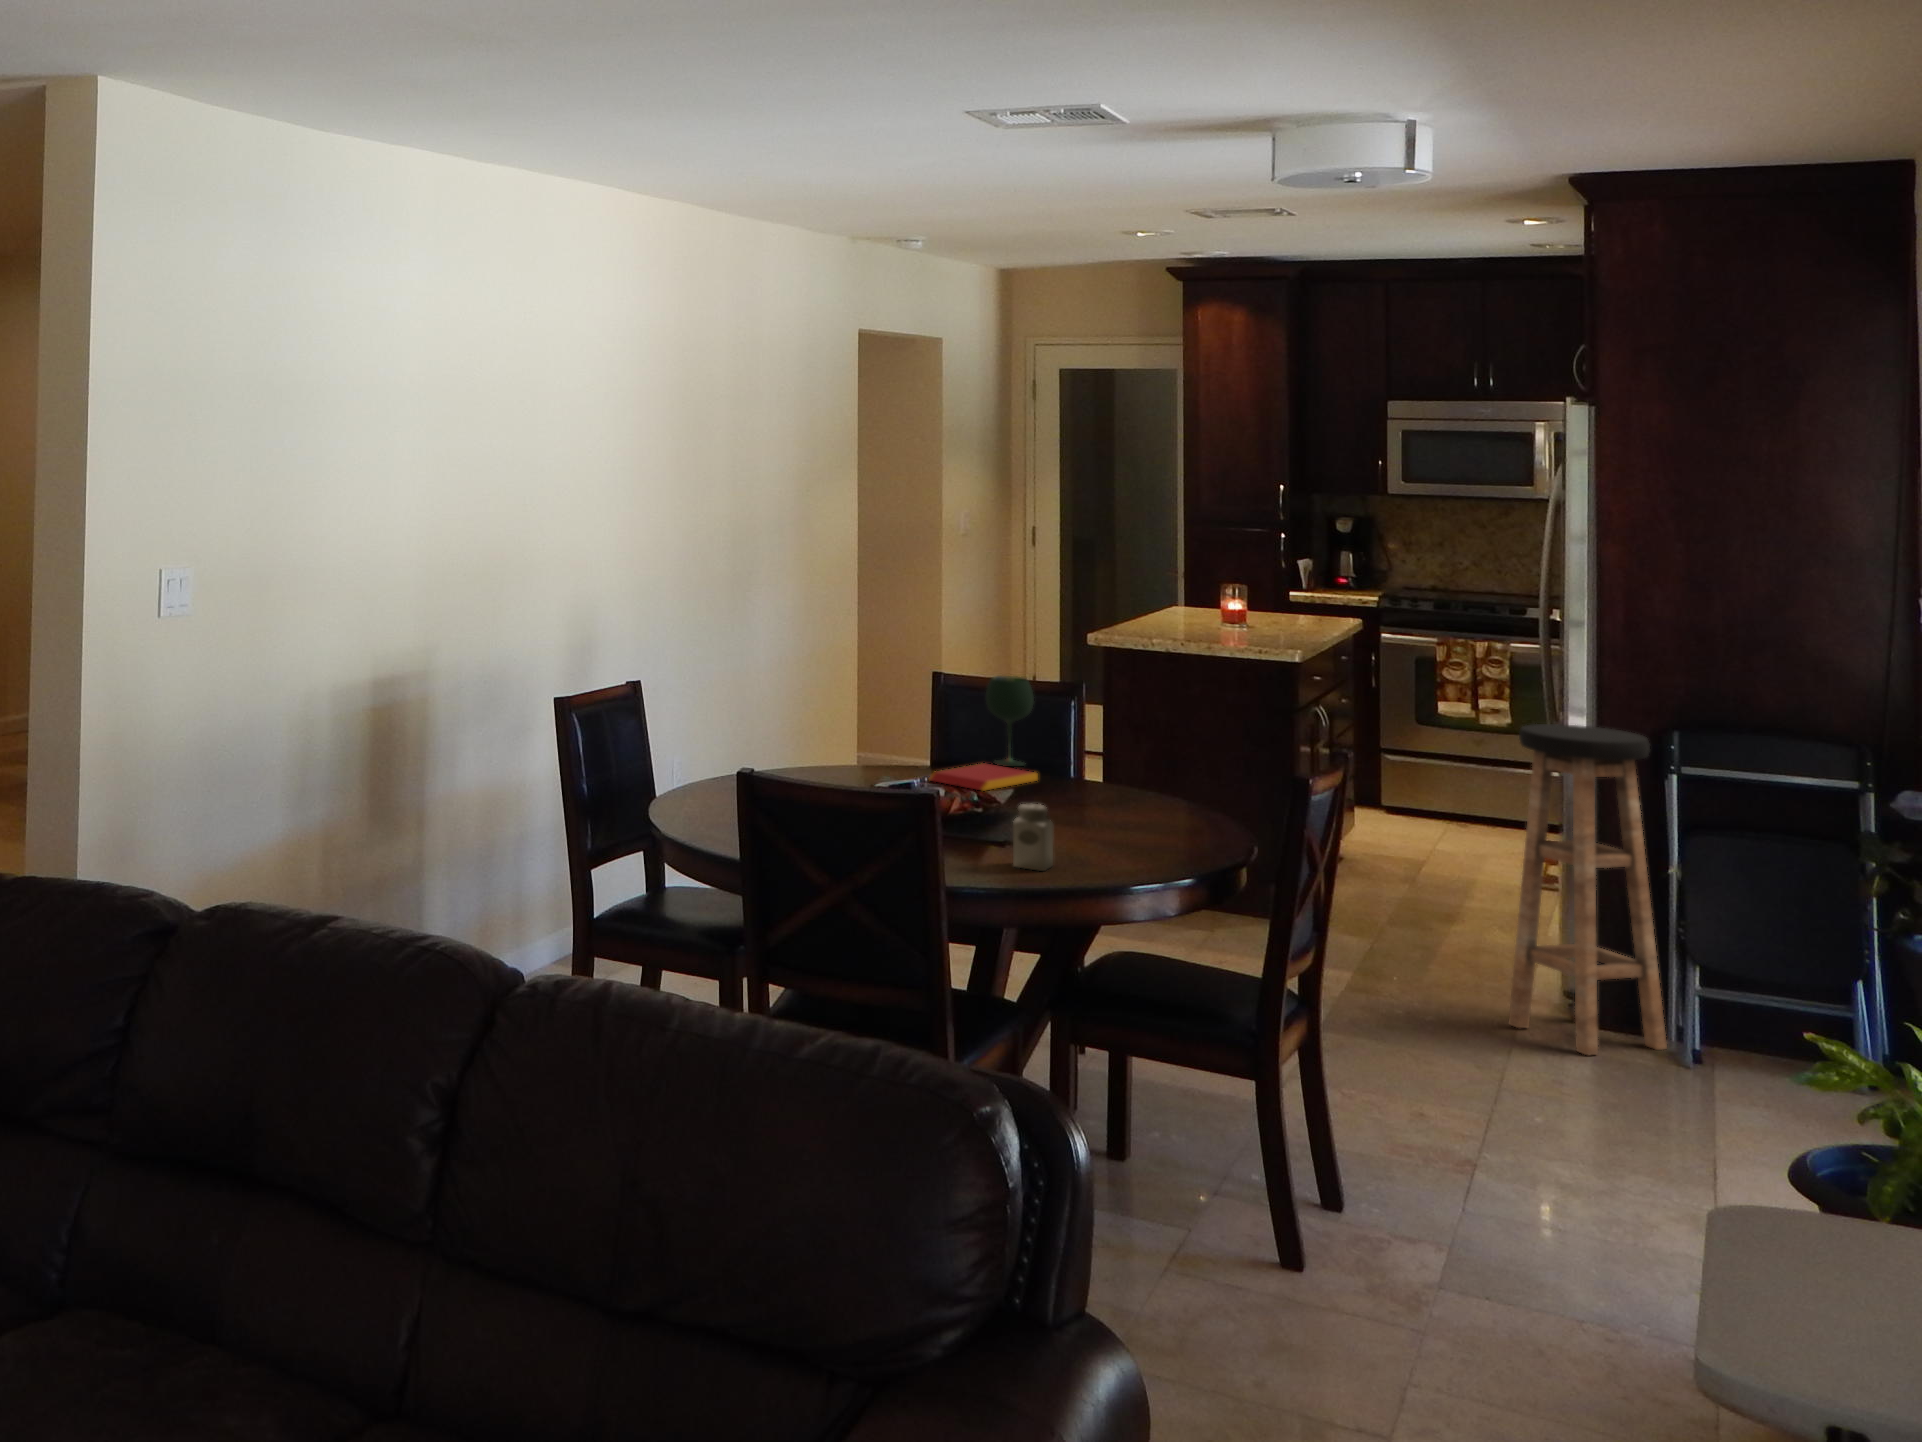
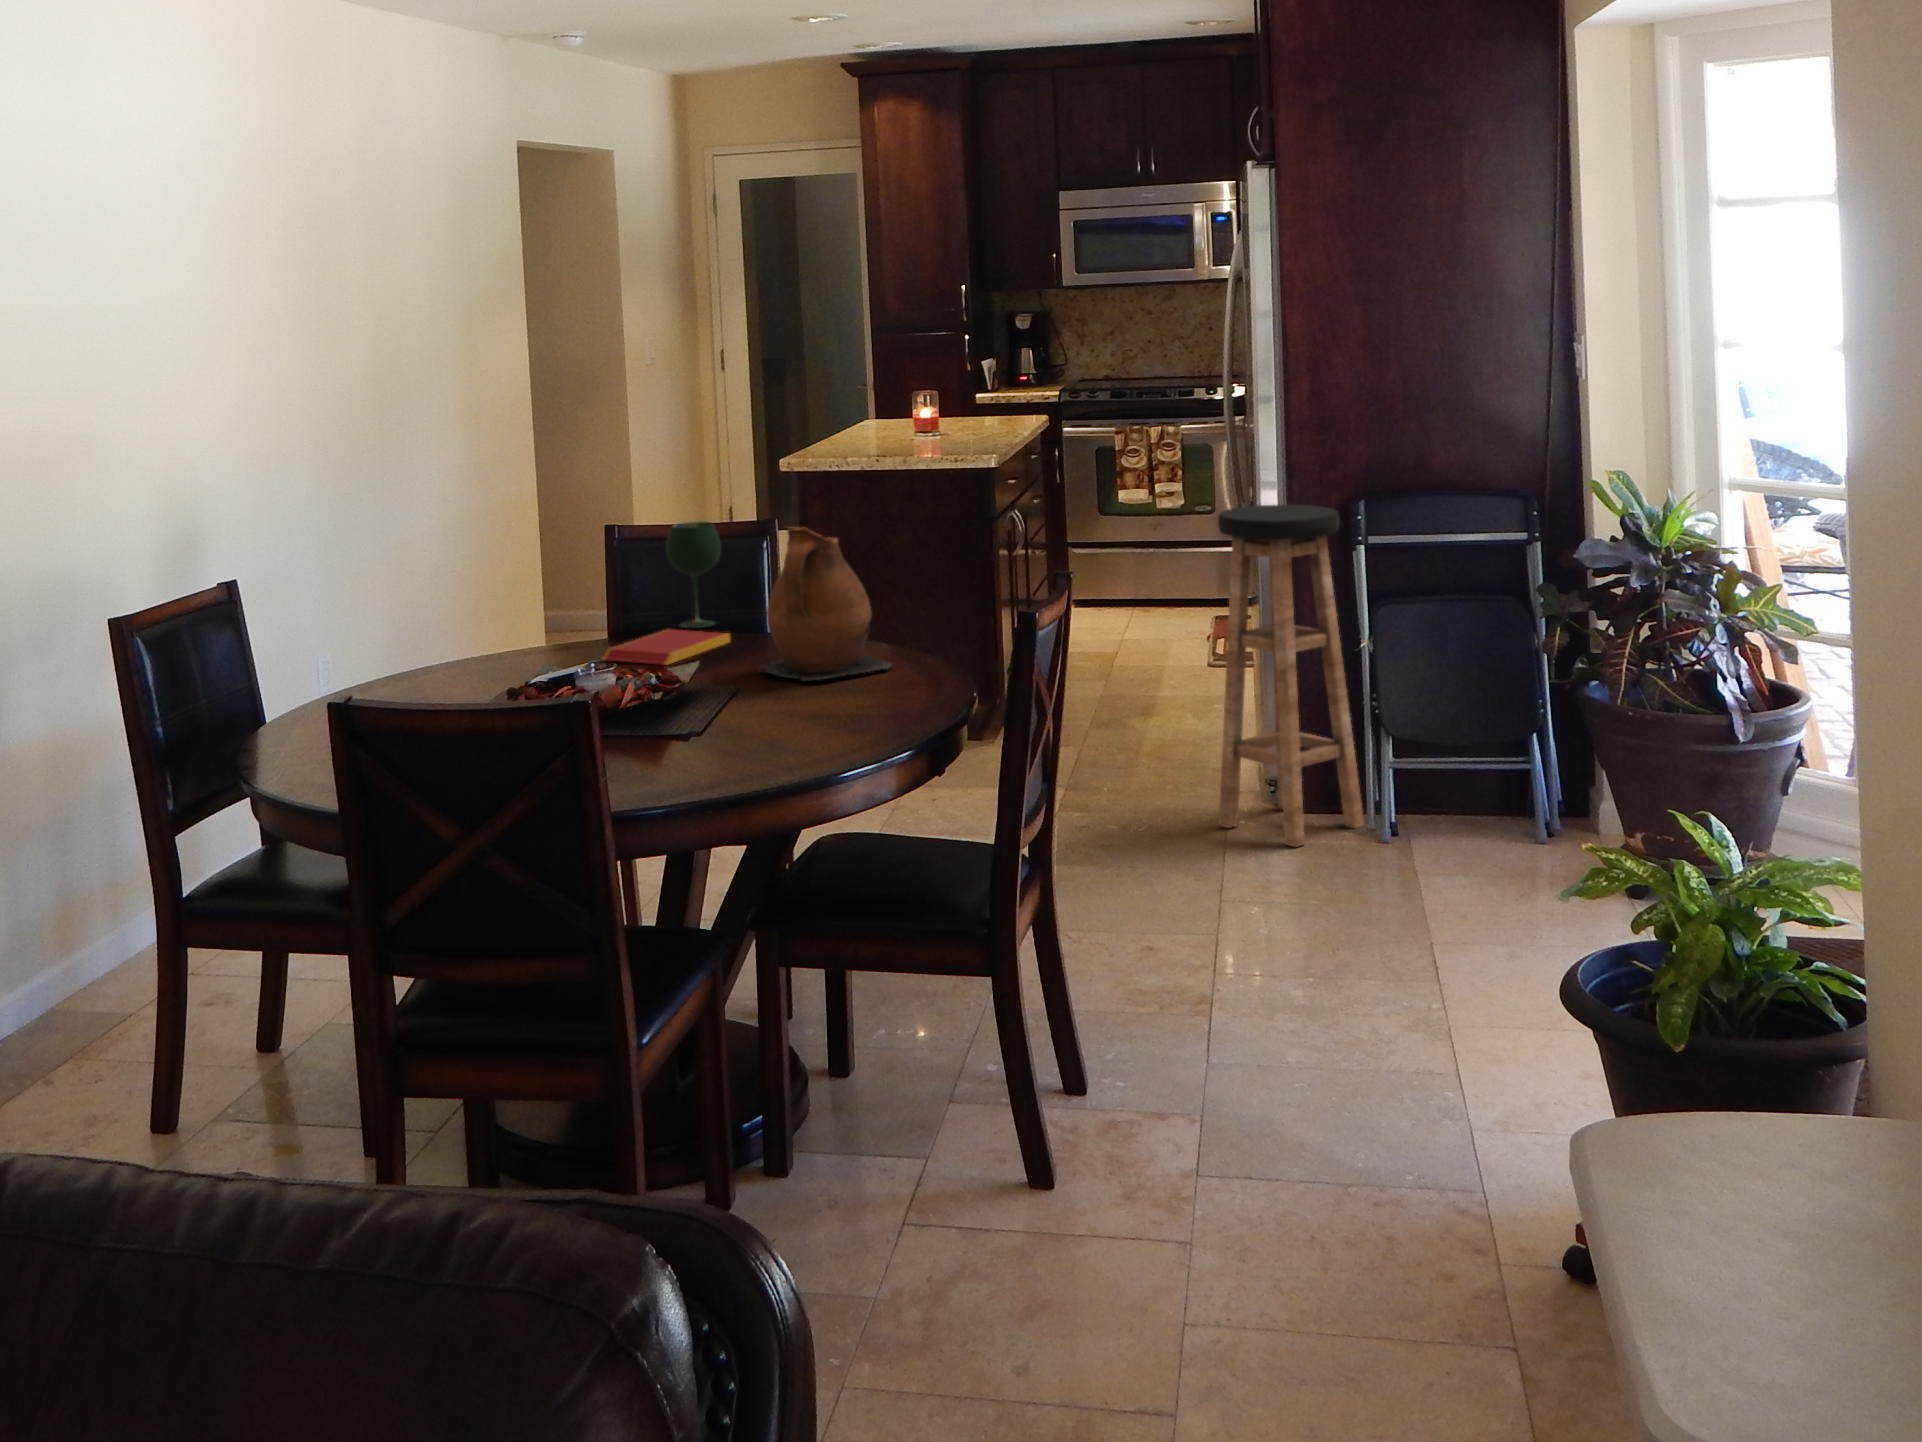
ceramic pitcher: none [1059,688,1182,819] -> present [760,528,893,681]
salt shaker: present [1013,804,1053,871] -> none [698,685,750,768]

